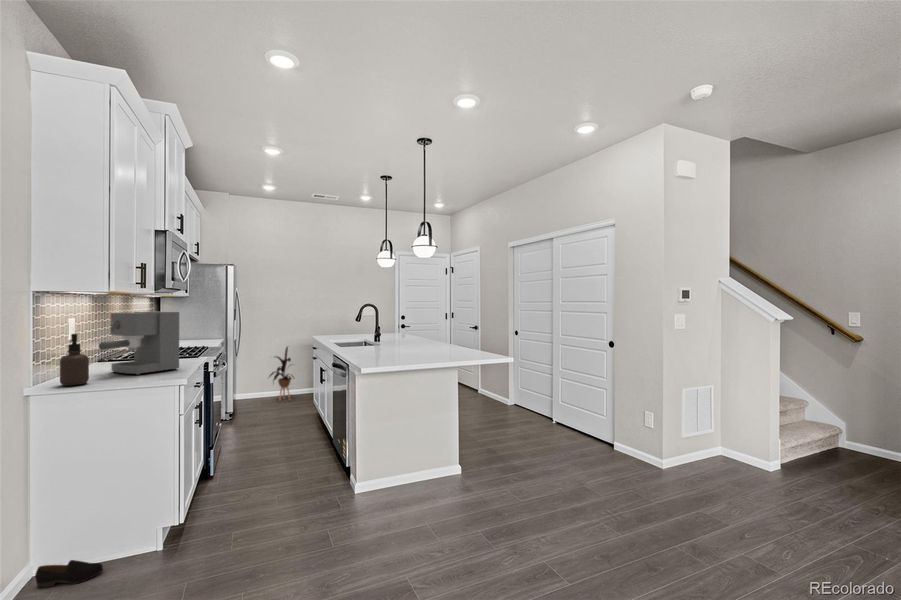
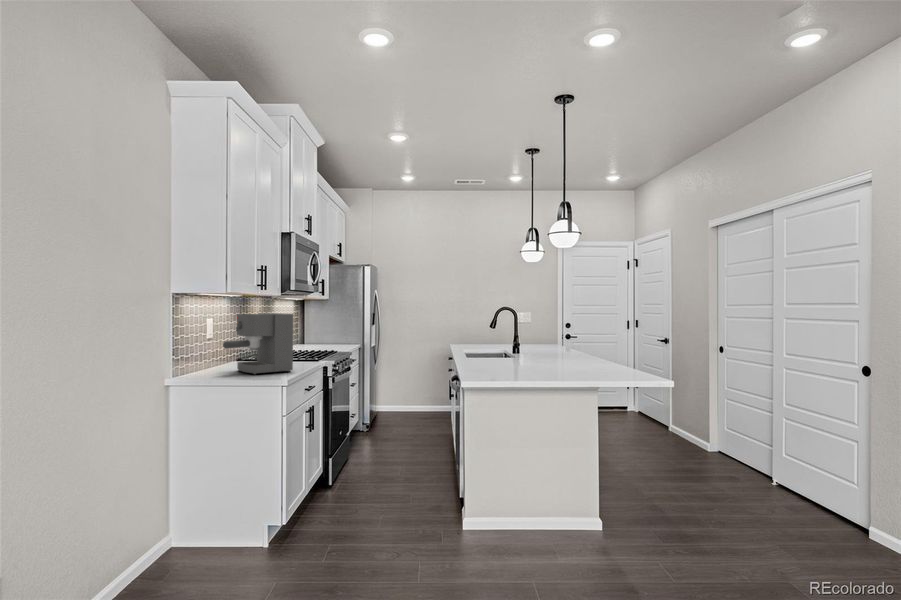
soap dispenser: present [60,334,89,386] -> none [190,332,212,380]
house plant: present [270,347,293,400] -> none [408,355,439,416]
shoe: present [35,560,103,588] -> none [167,541,217,564]

